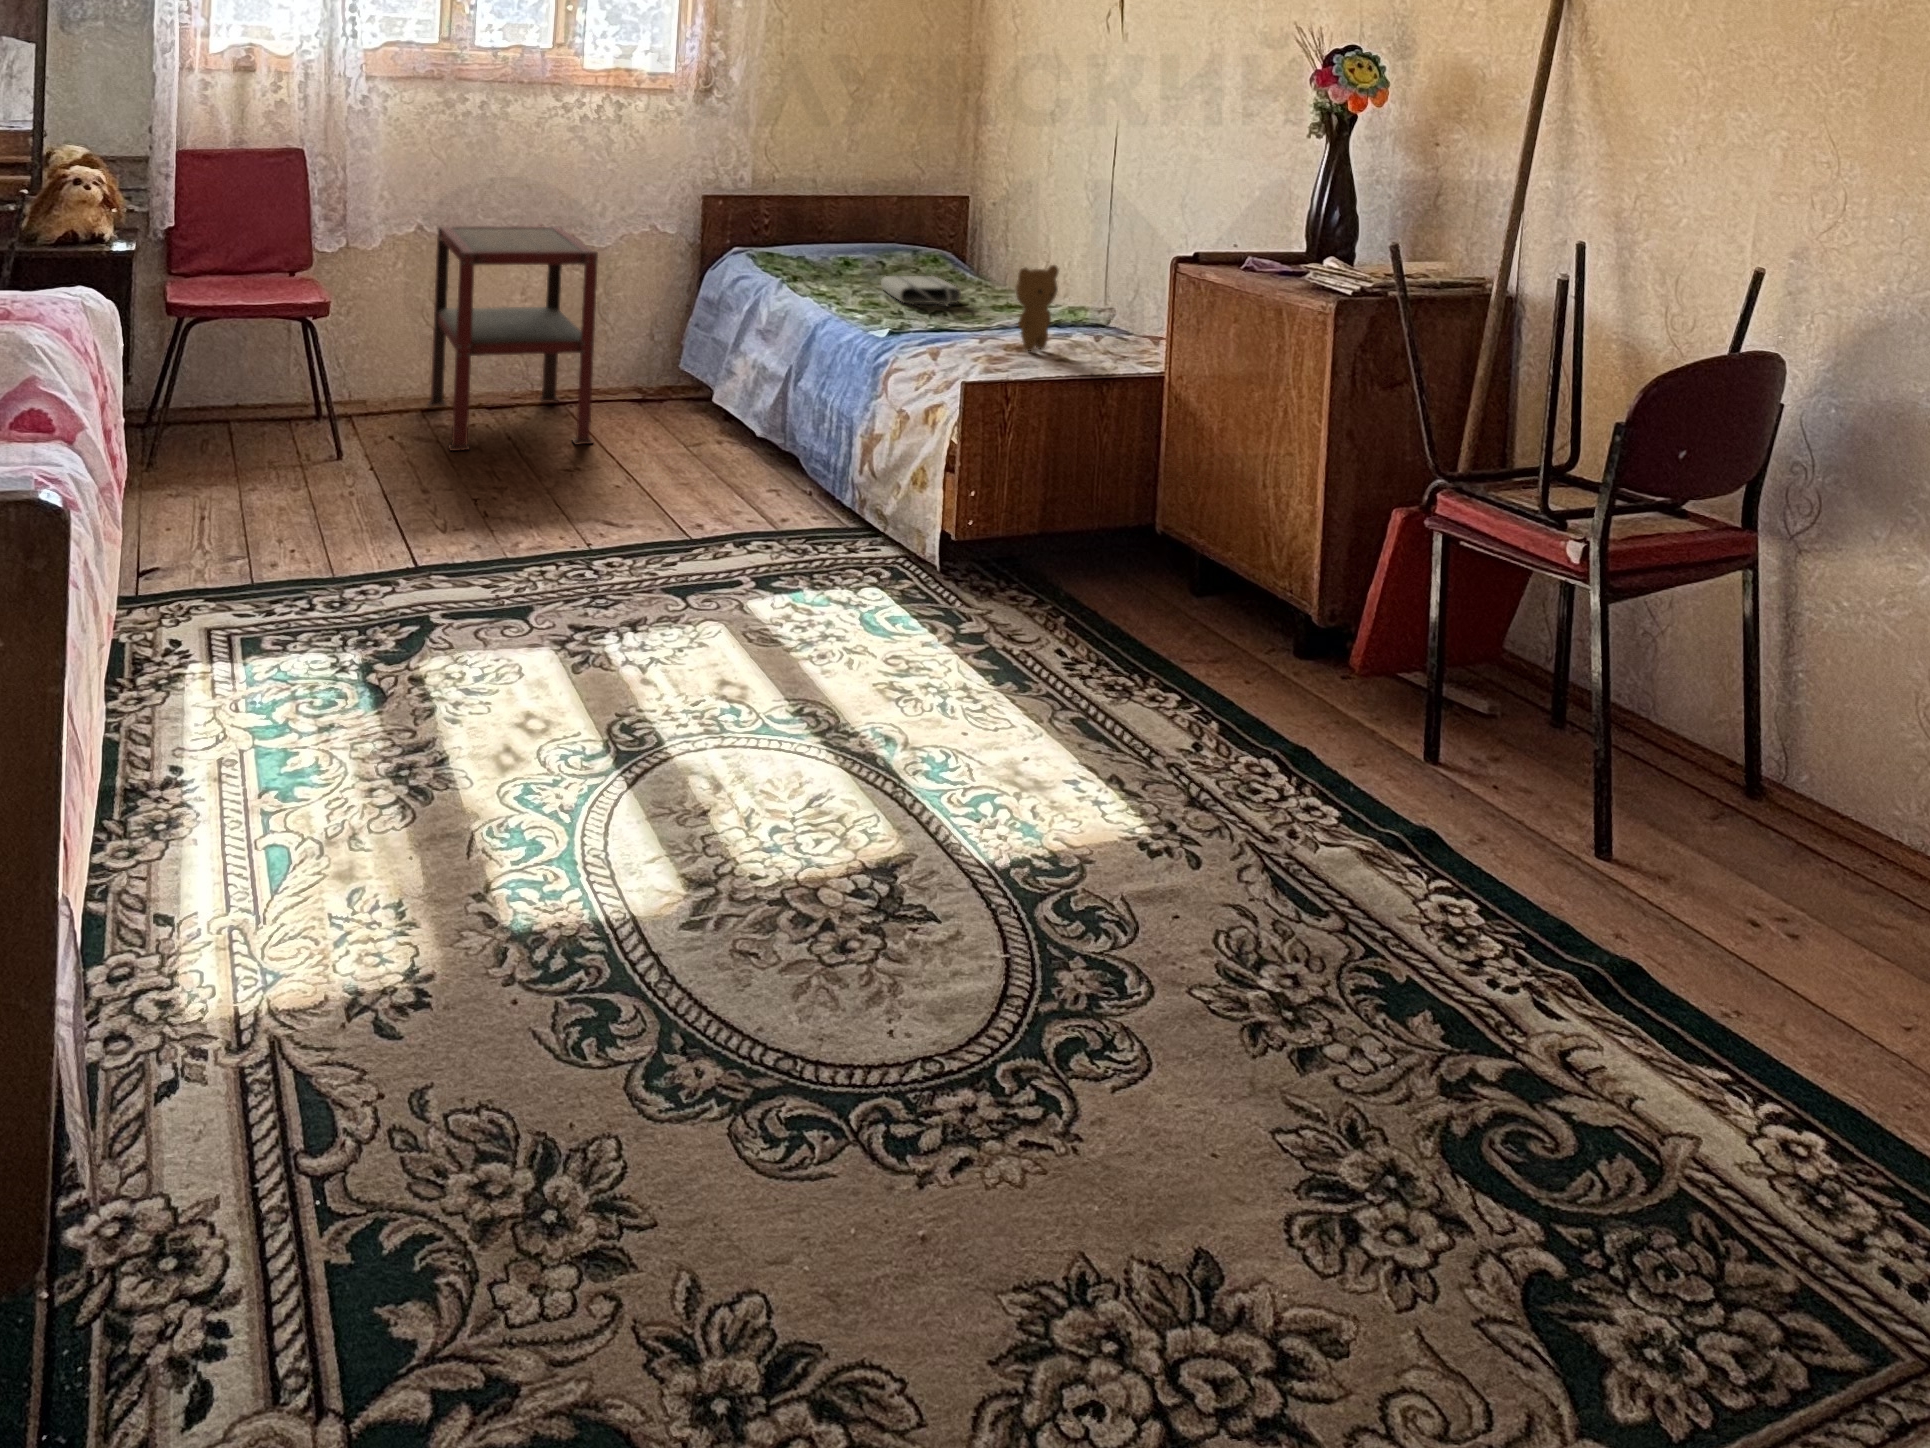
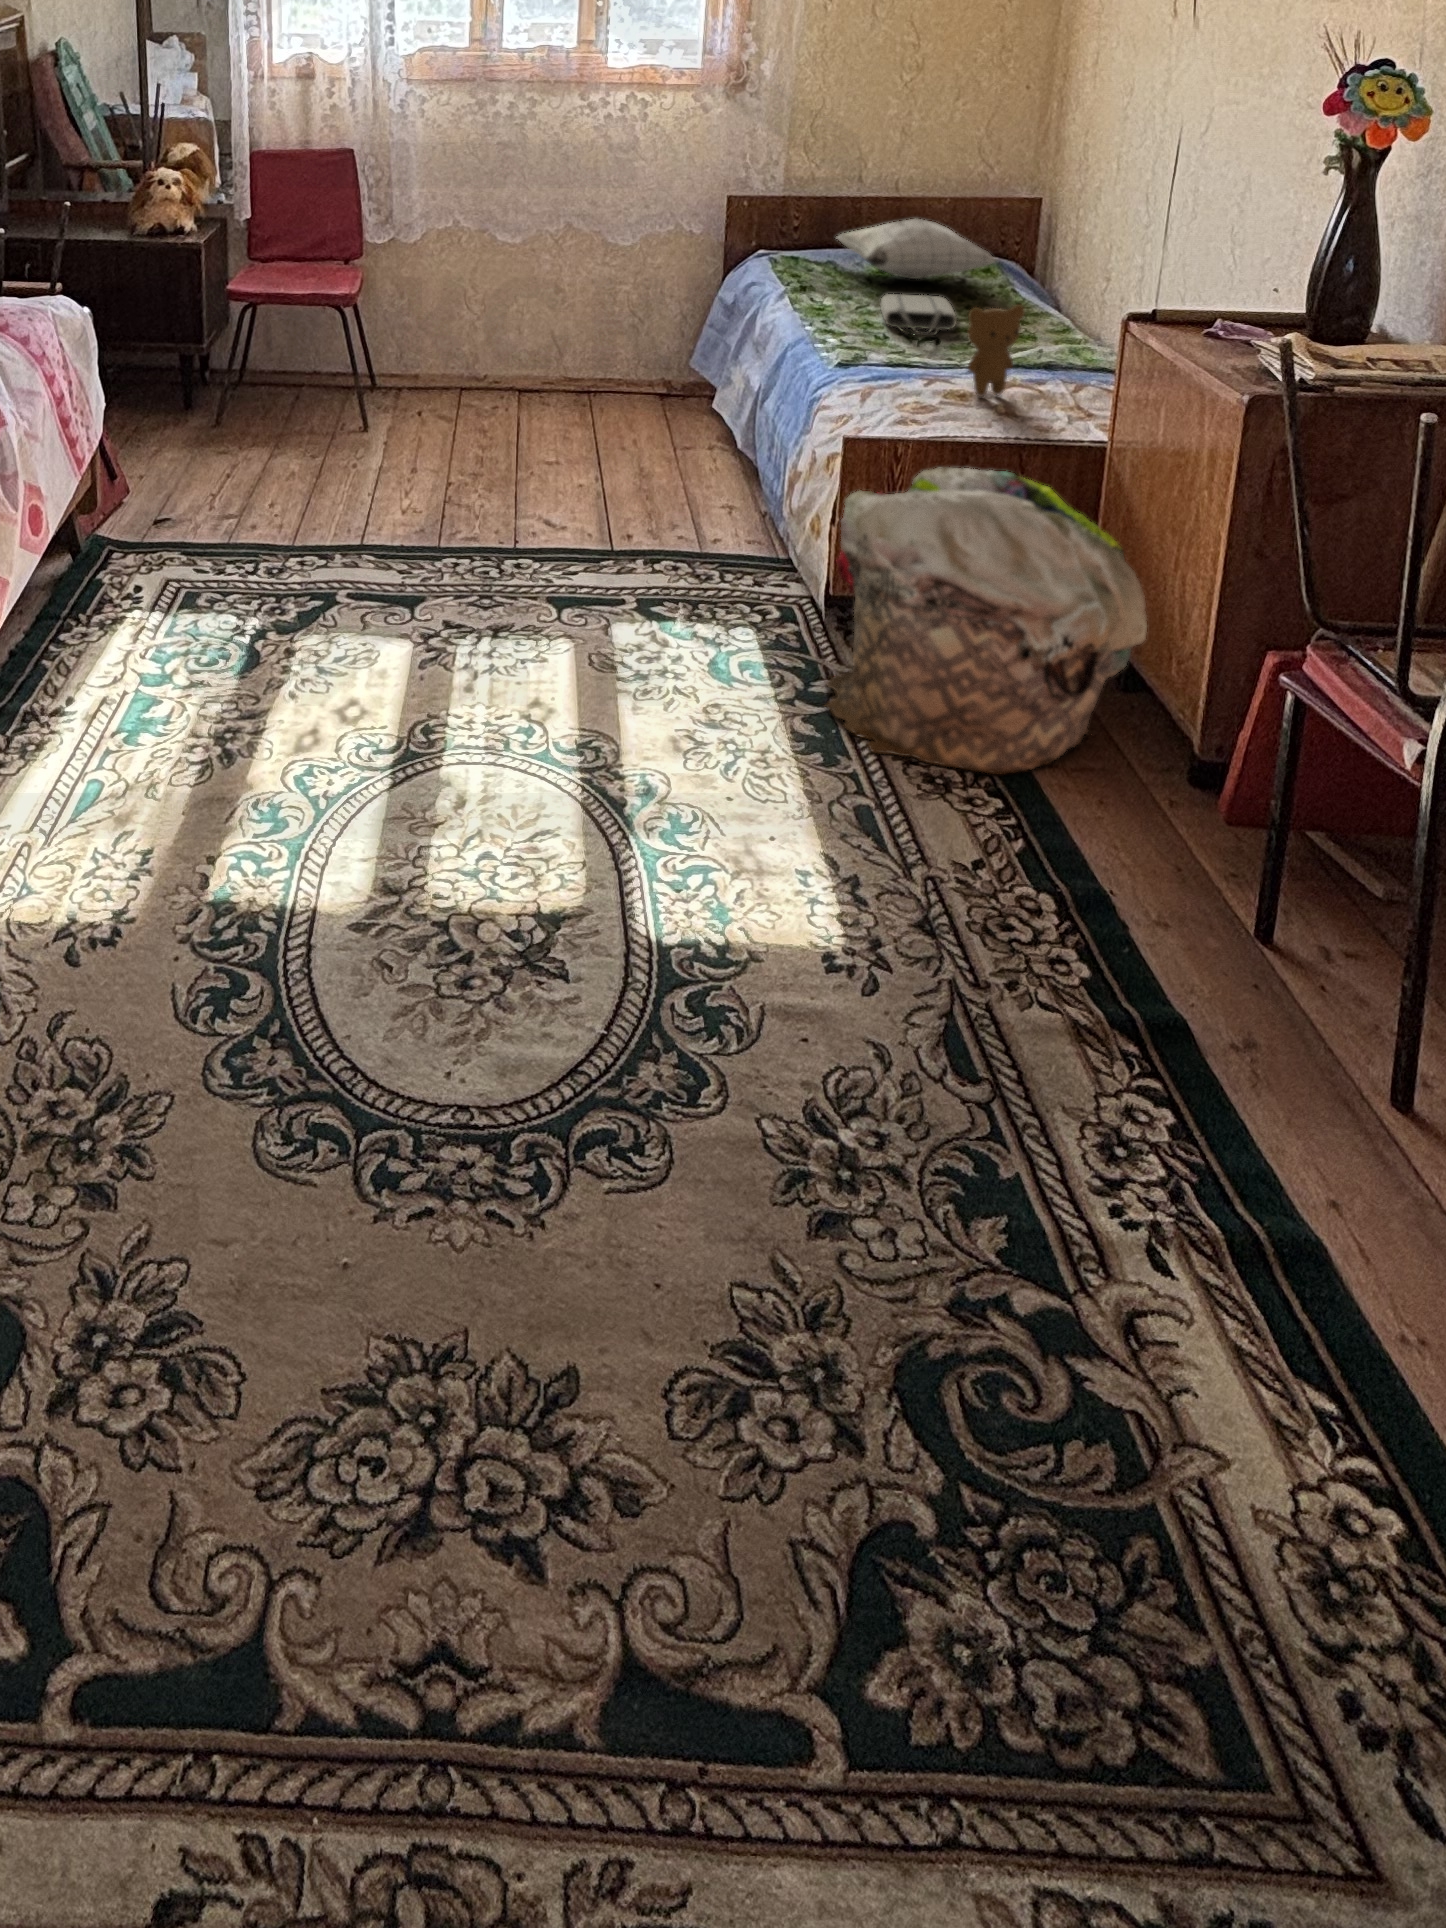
pillow: none [807,210,963,267] -> present [837,219,994,279]
side table: present [428,226,598,451] -> none [459,221,594,438]
laundry basket: none [961,398,1272,677] -> present [825,468,1147,774]

